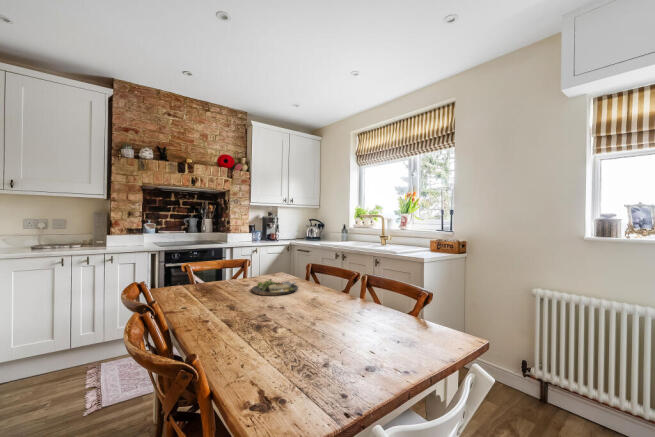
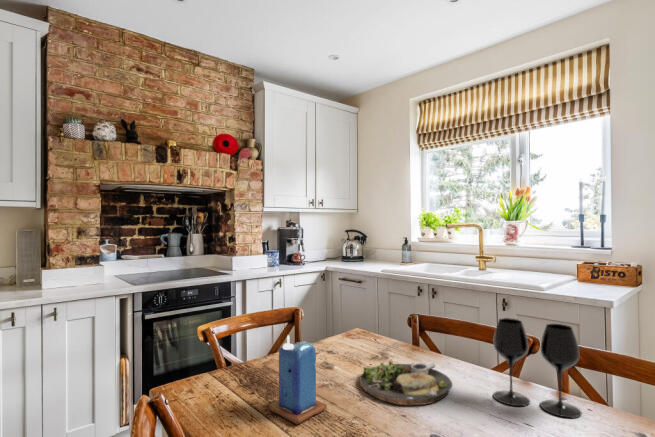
wine glass: none [313,256,347,301] -> present [493,318,581,418]
candle: none [199,259,227,298] -> present [268,335,327,424]

